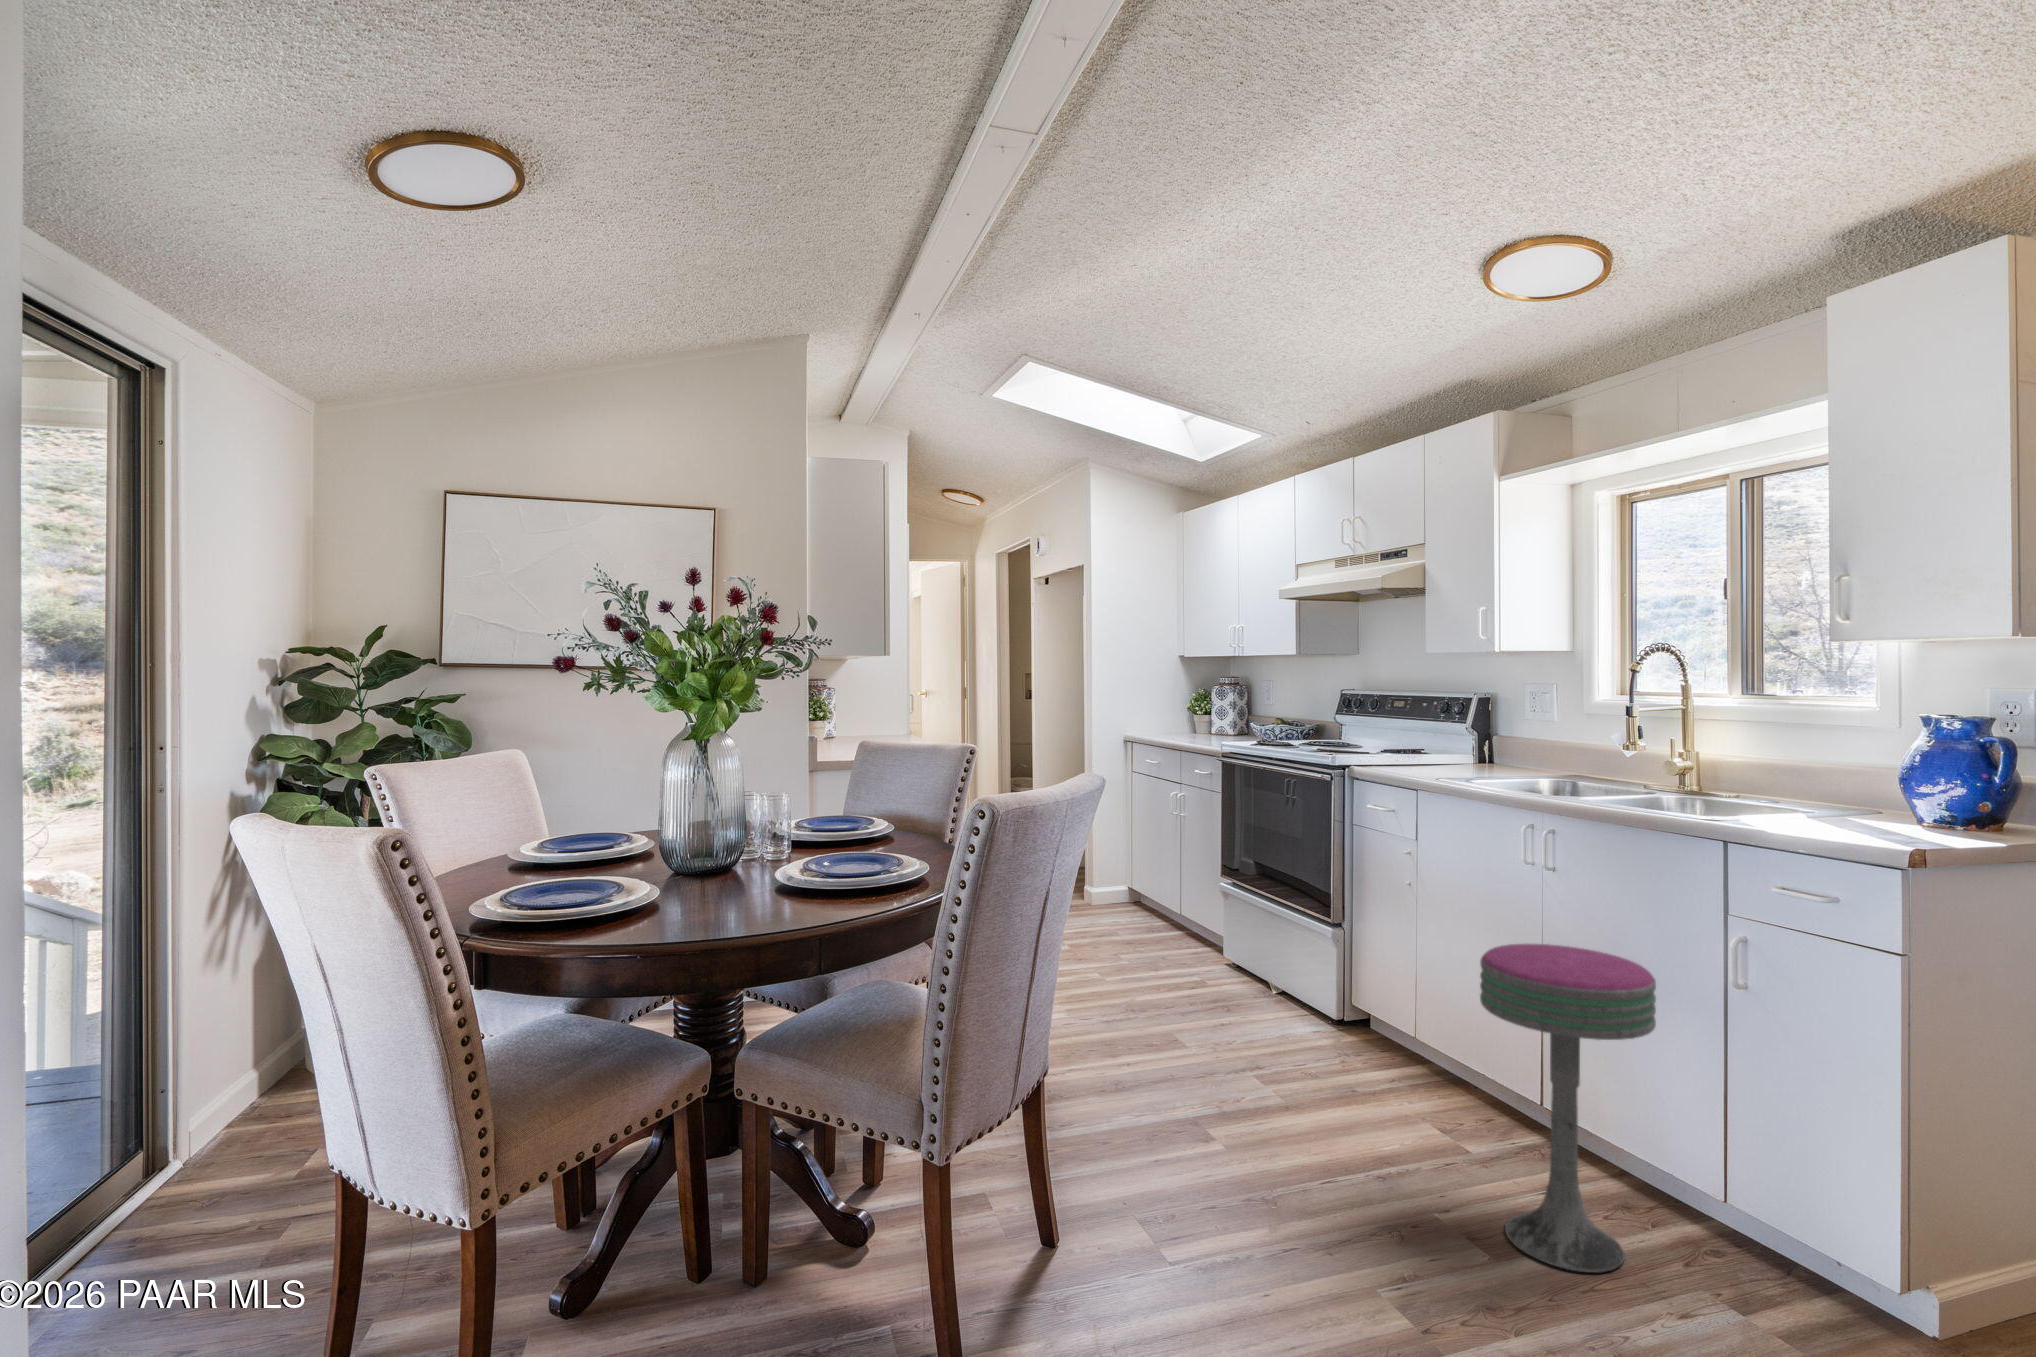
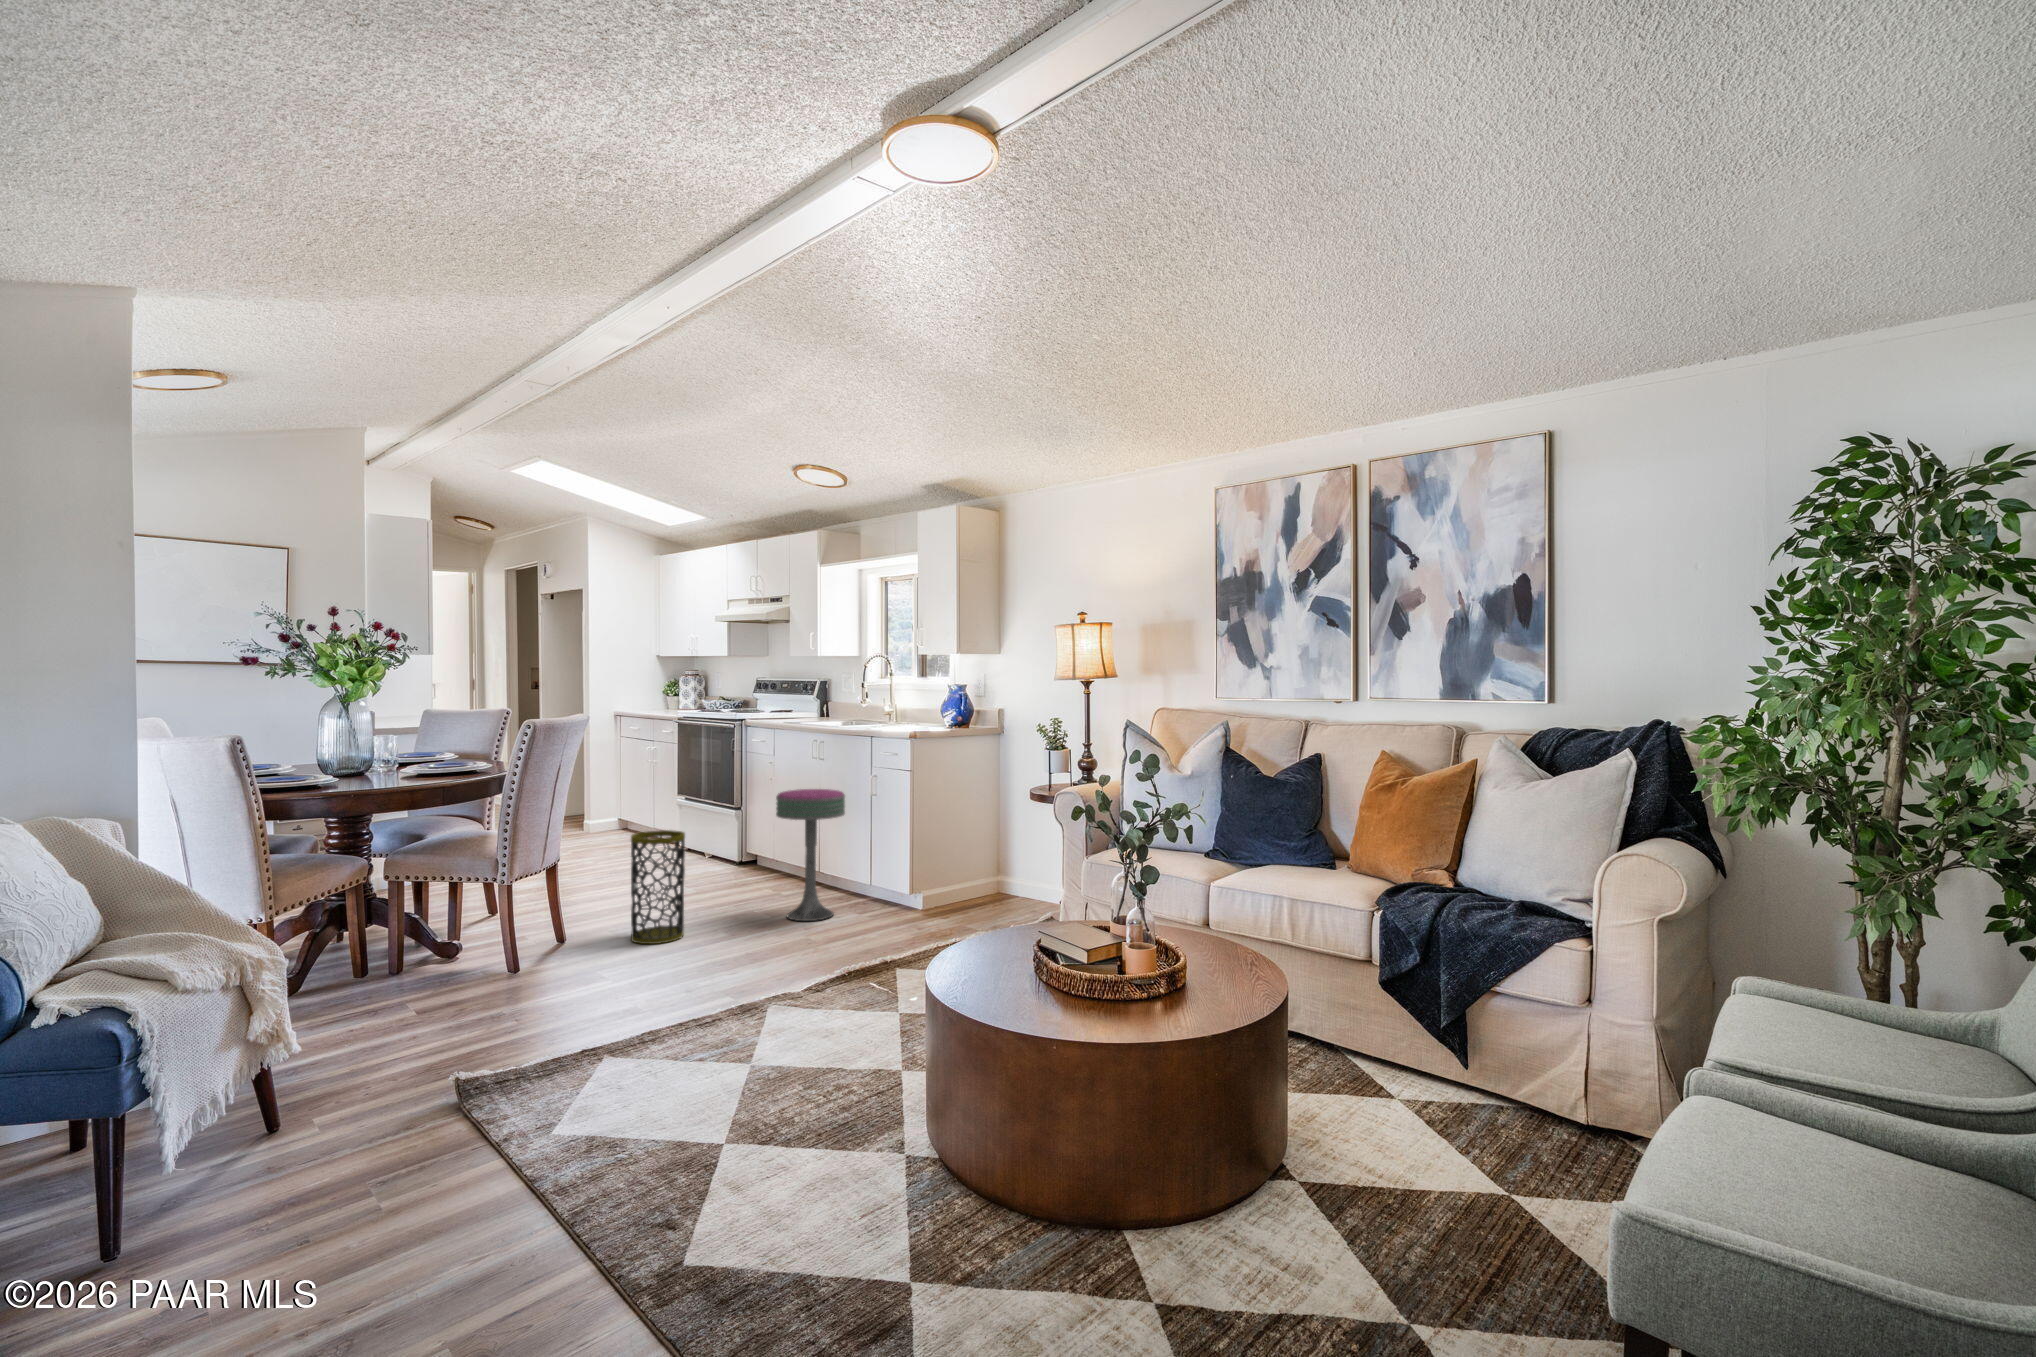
trash can: none [1183,1017,1296,1288] -> present [631,830,685,944]

